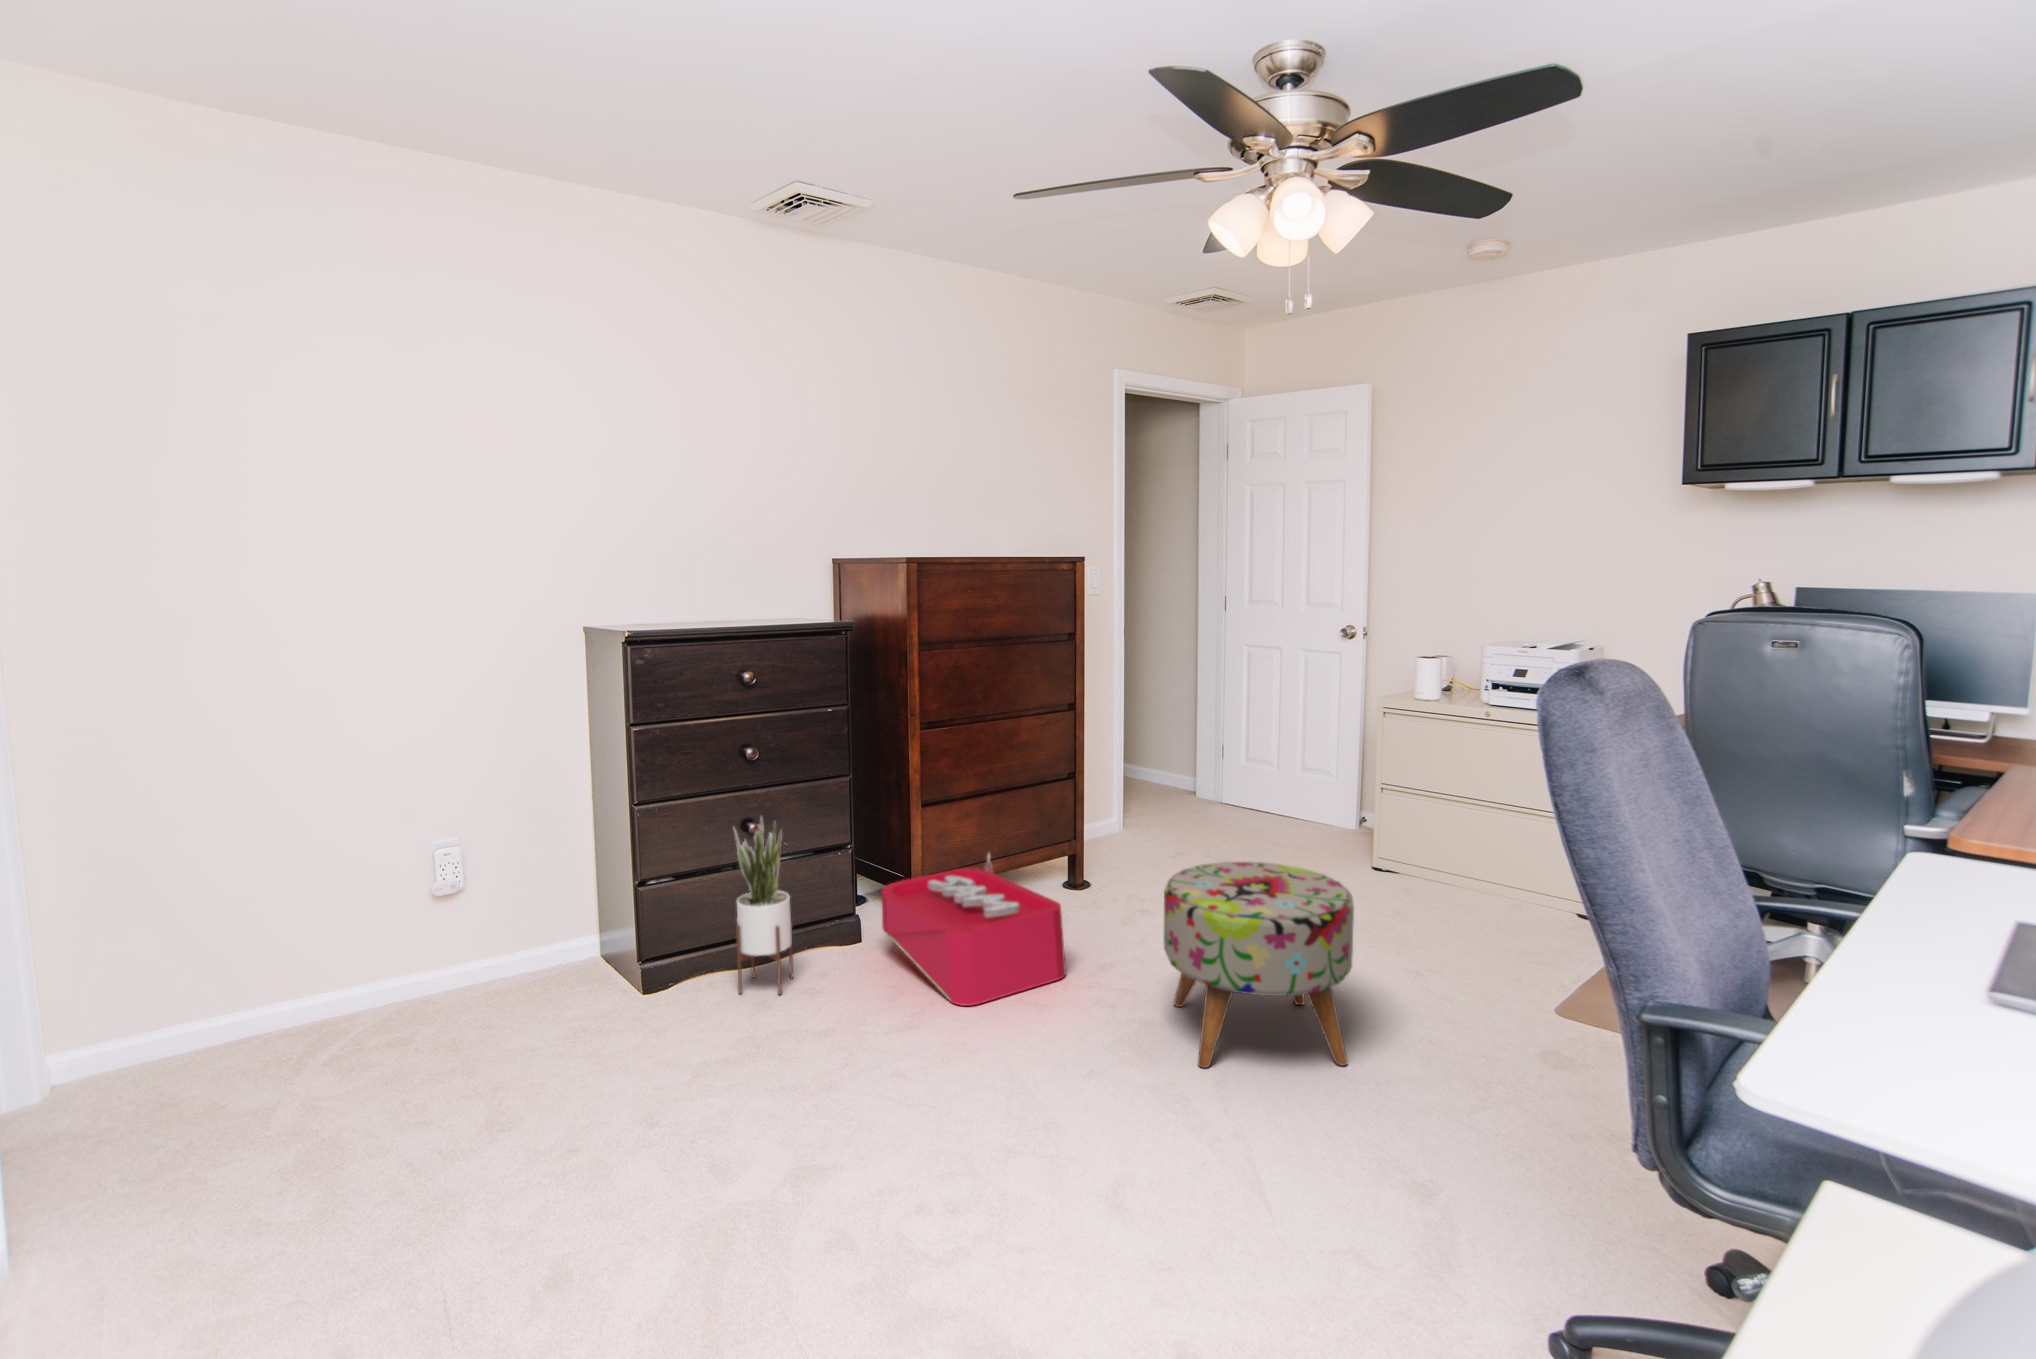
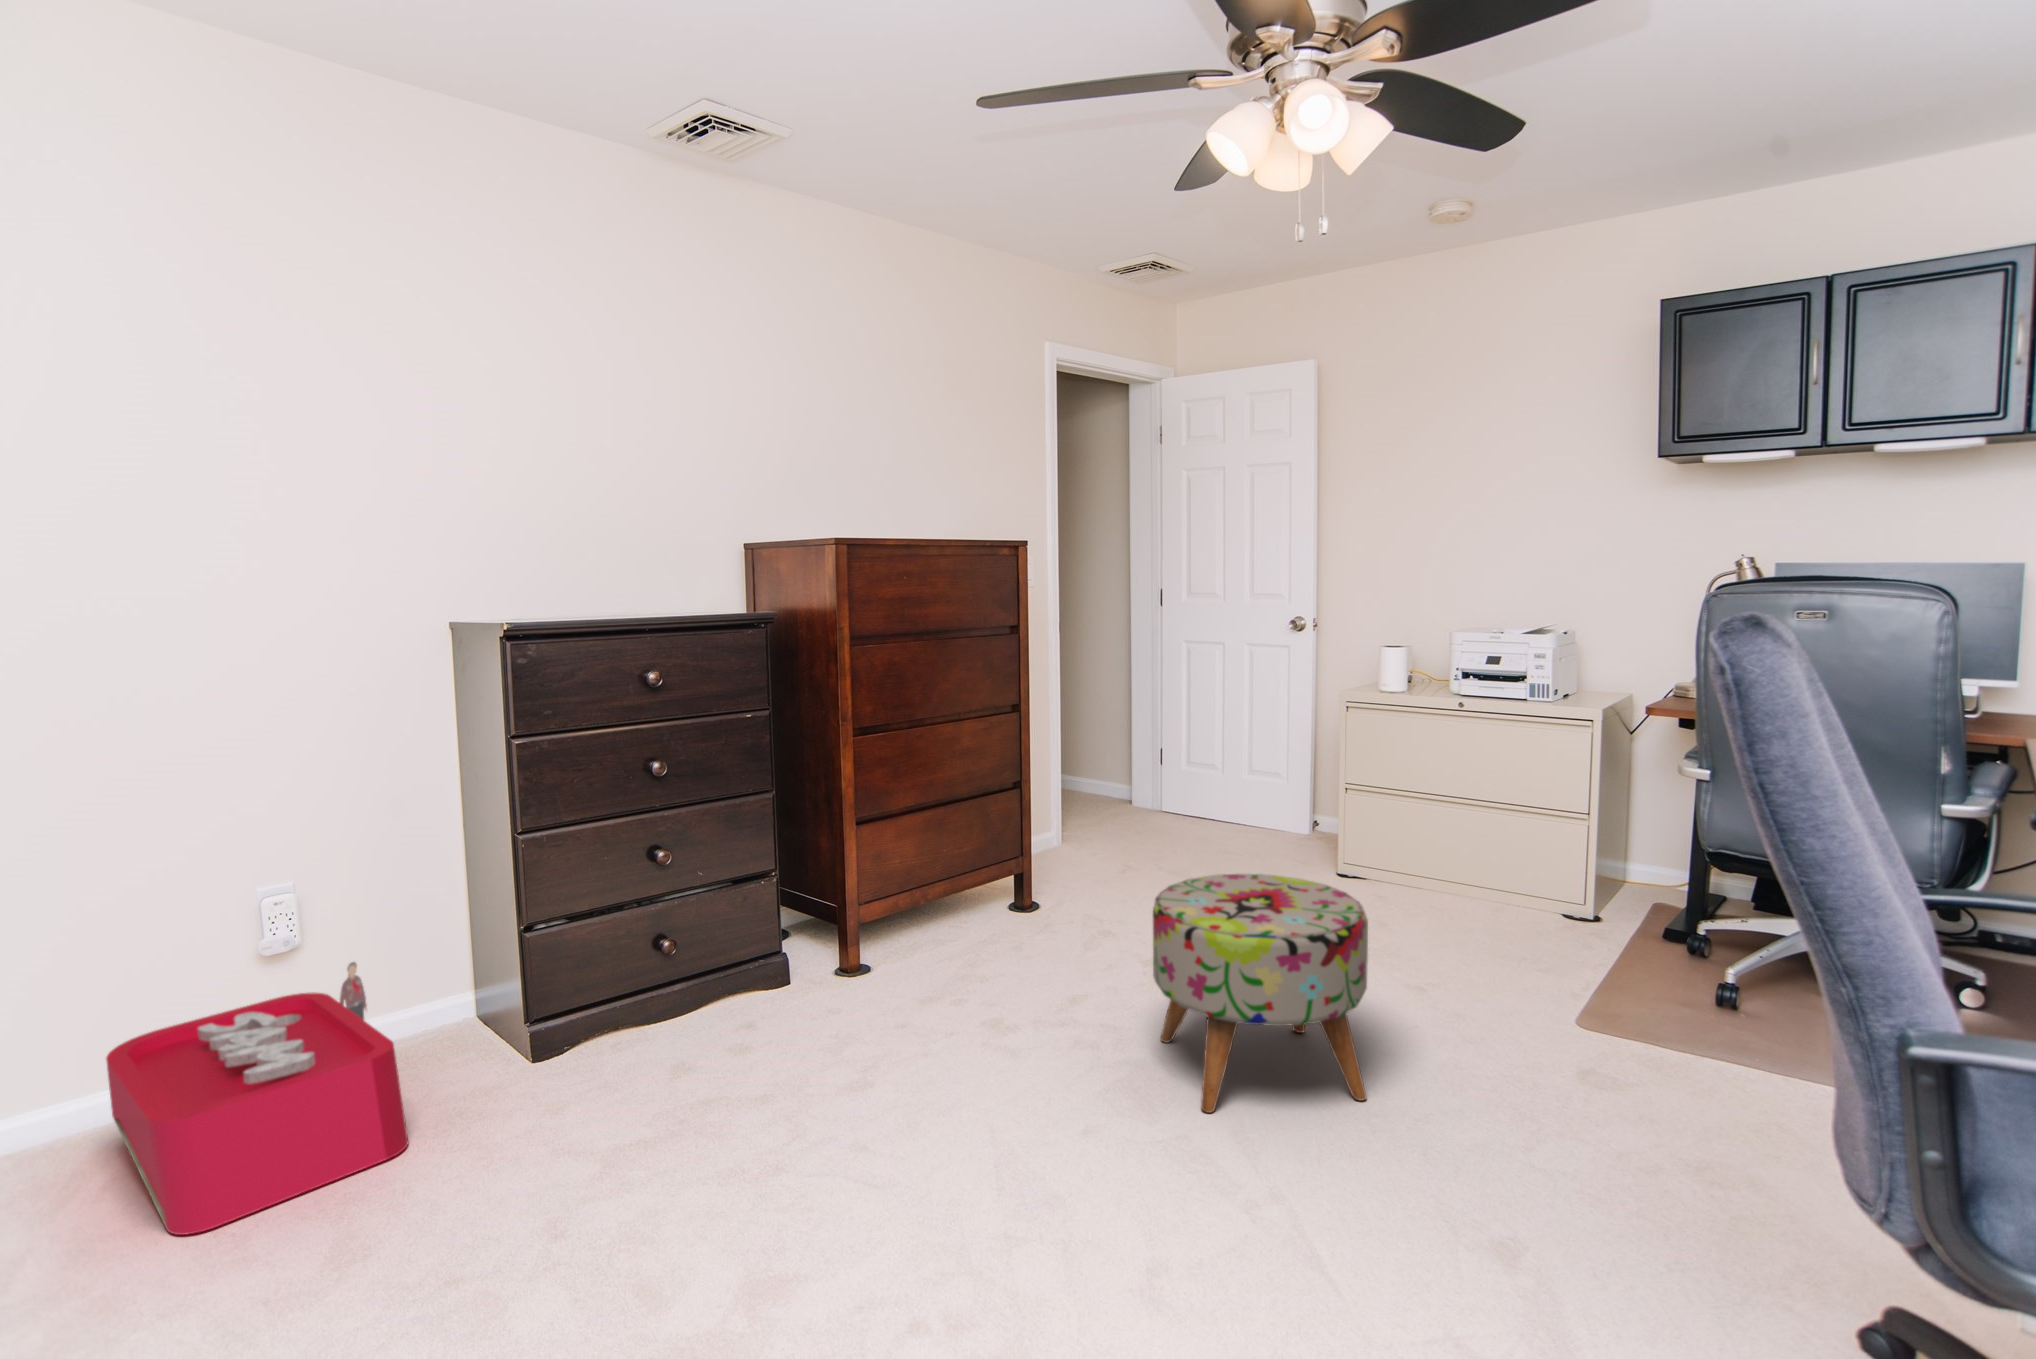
potted plant: present [734,818,793,995] -> none [640,841,714,1055]
storage bin: present [882,852,1066,1006] -> present [106,962,409,1235]

